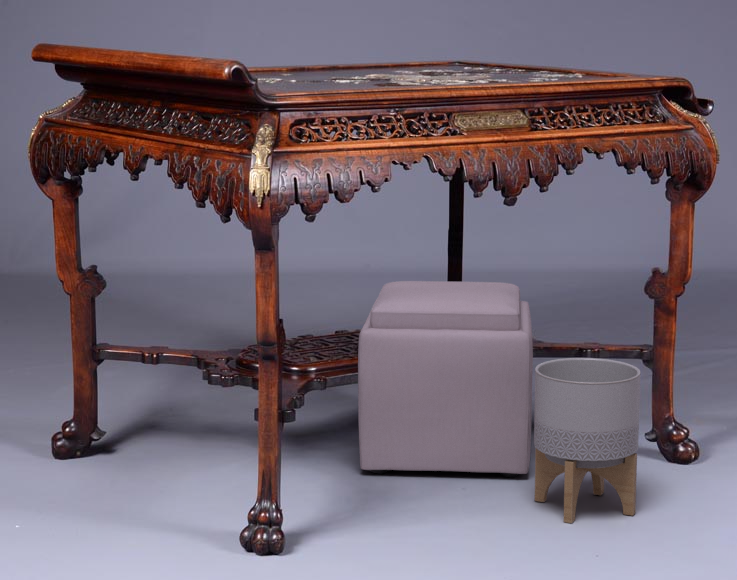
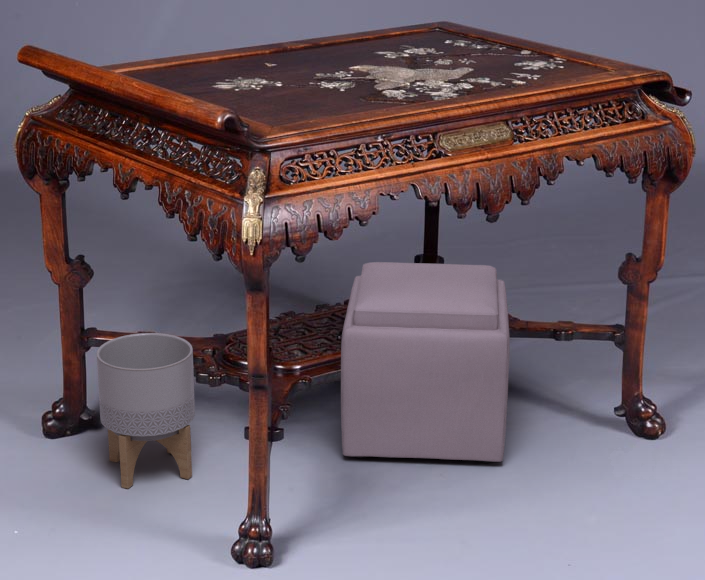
planter: present [534,358,641,523] -> present [97,333,195,489]

